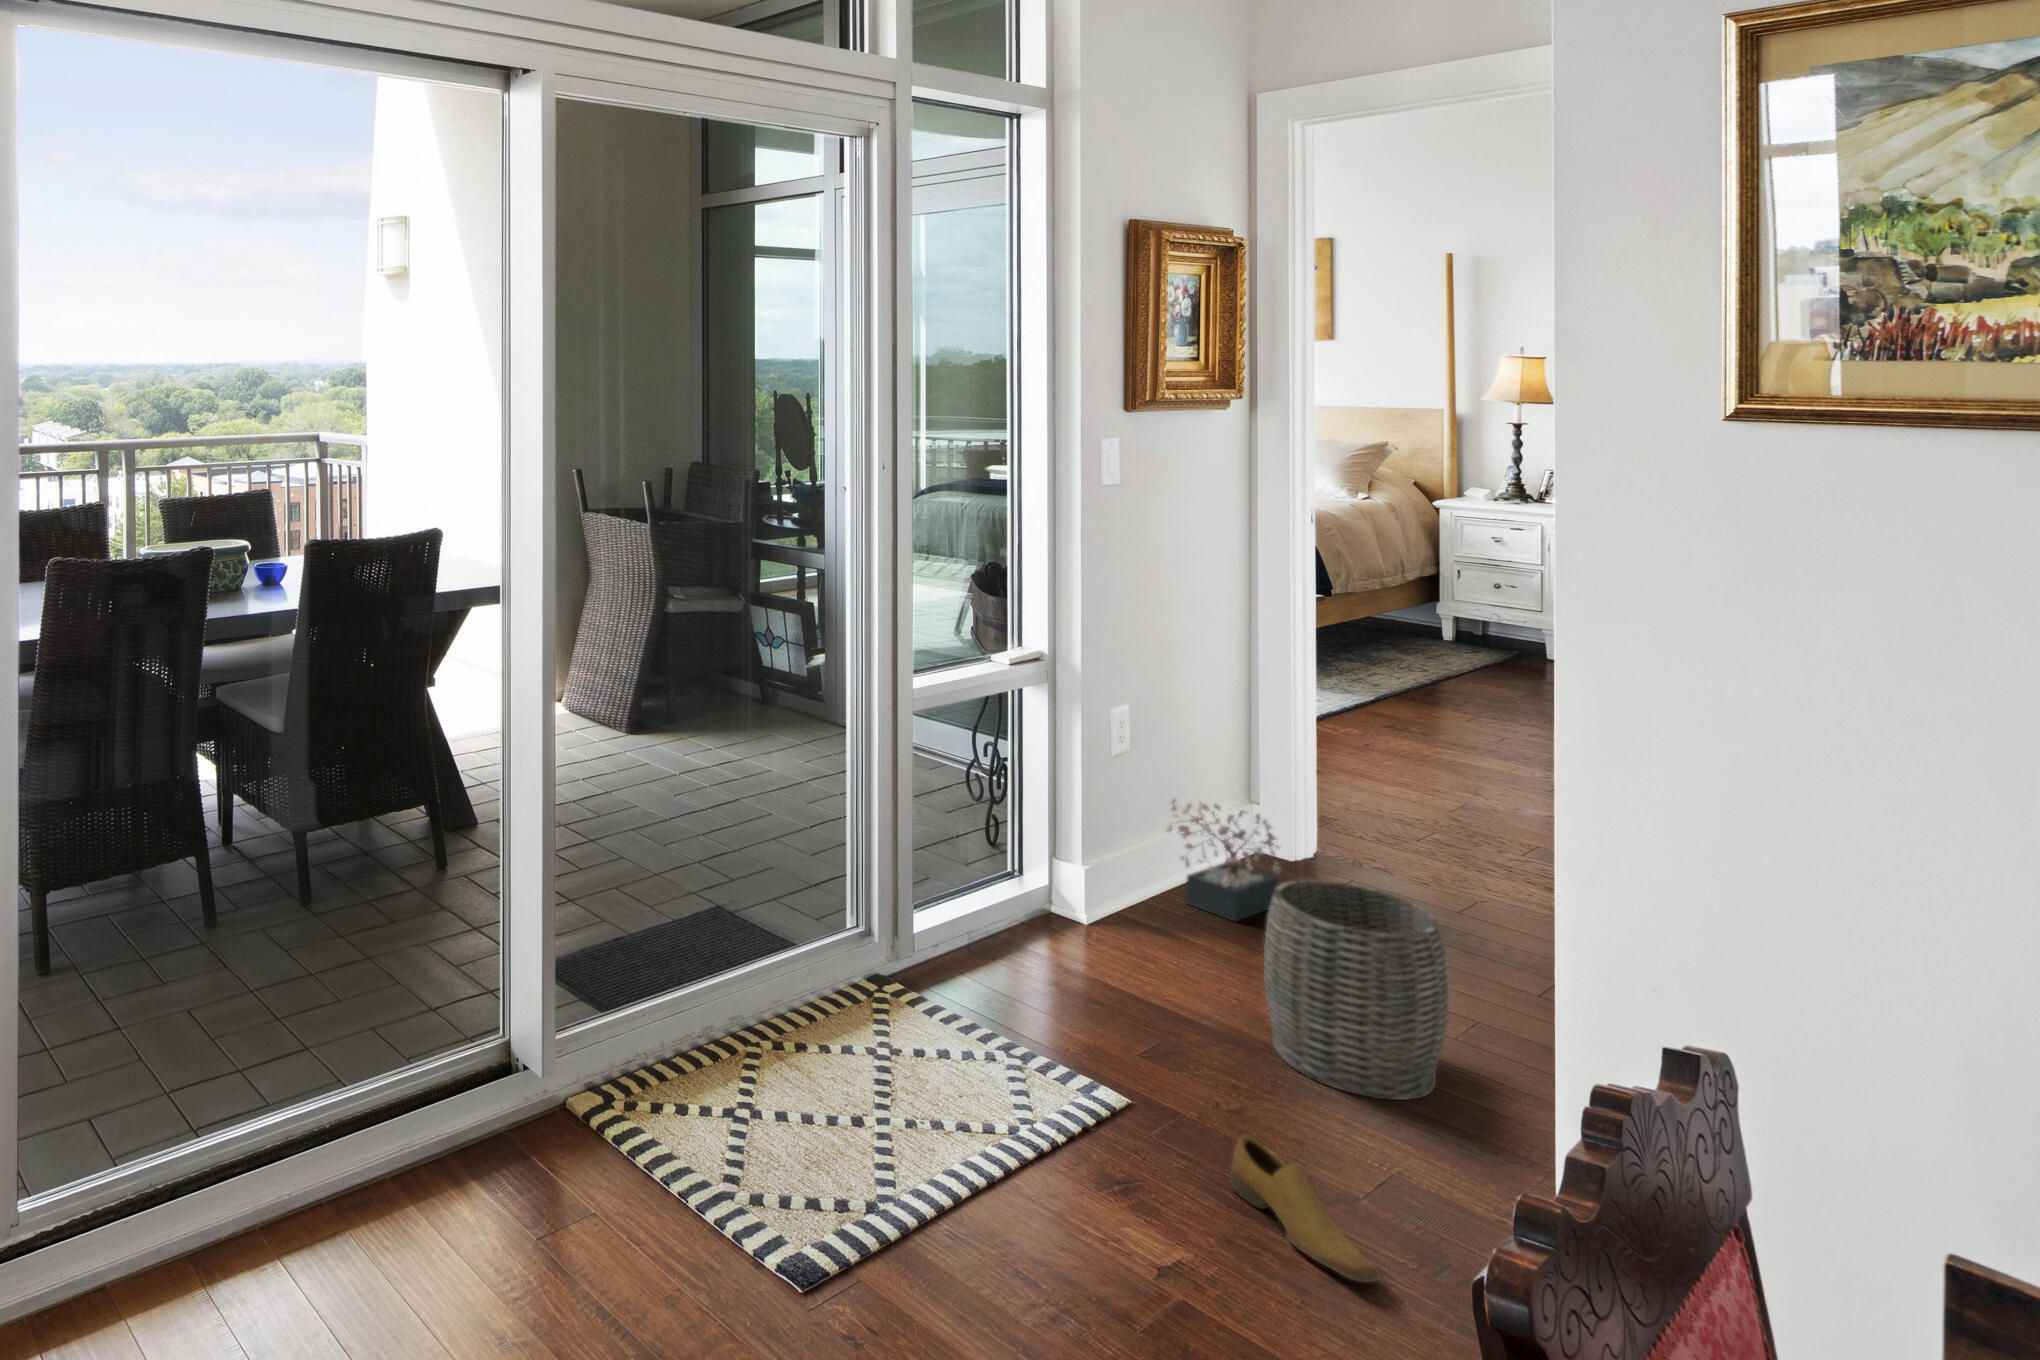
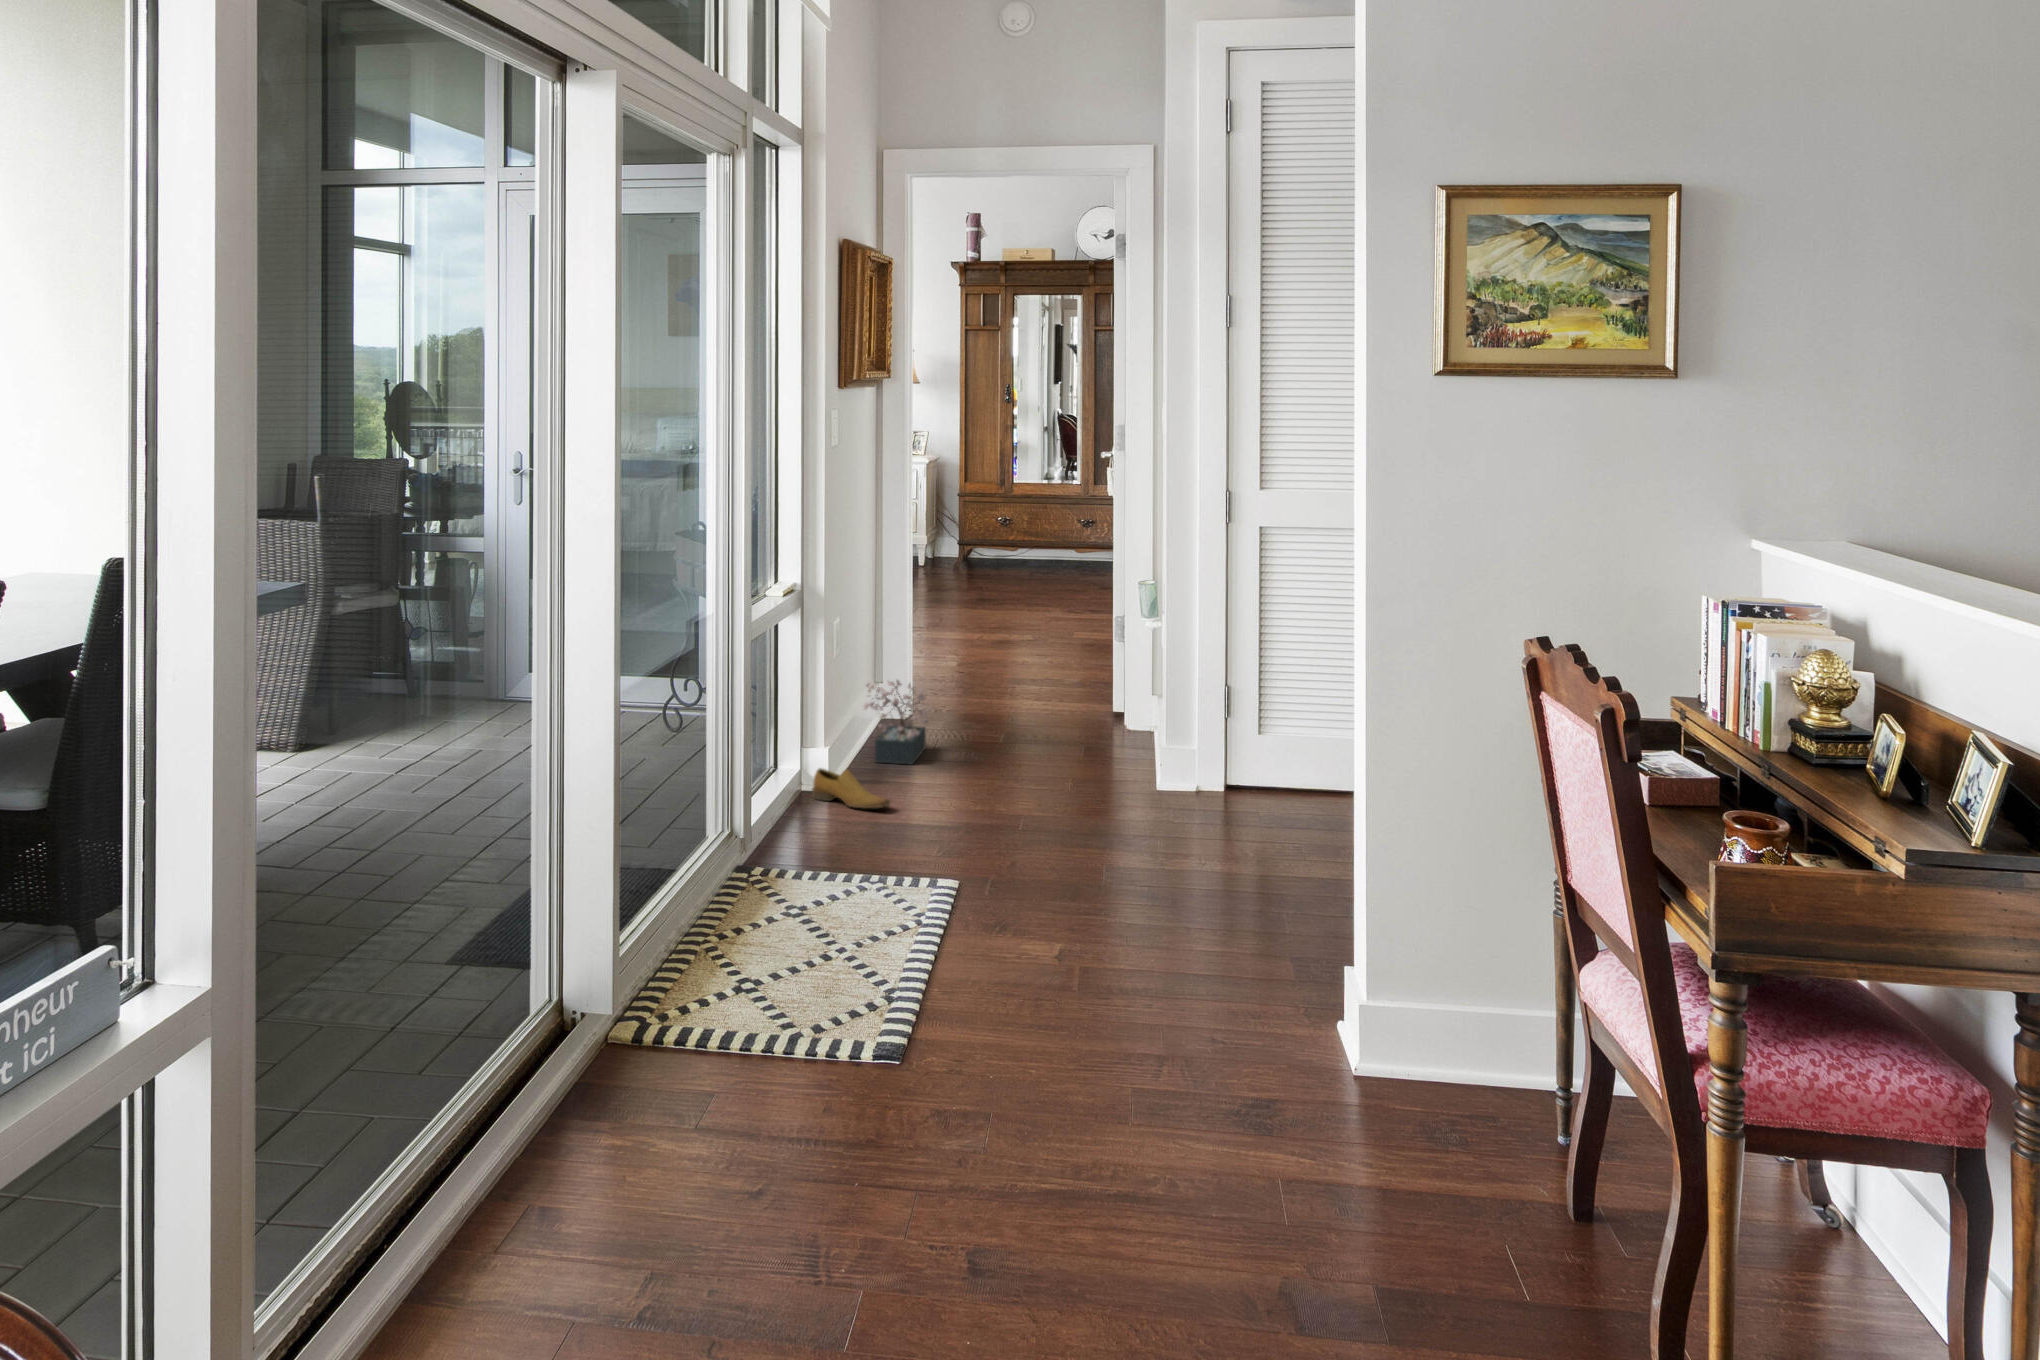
woven basket: present [1264,880,1448,1100] -> none [990,704,1097,837]
shoe: present [1230,1135,1380,1282] -> present [812,768,890,808]

